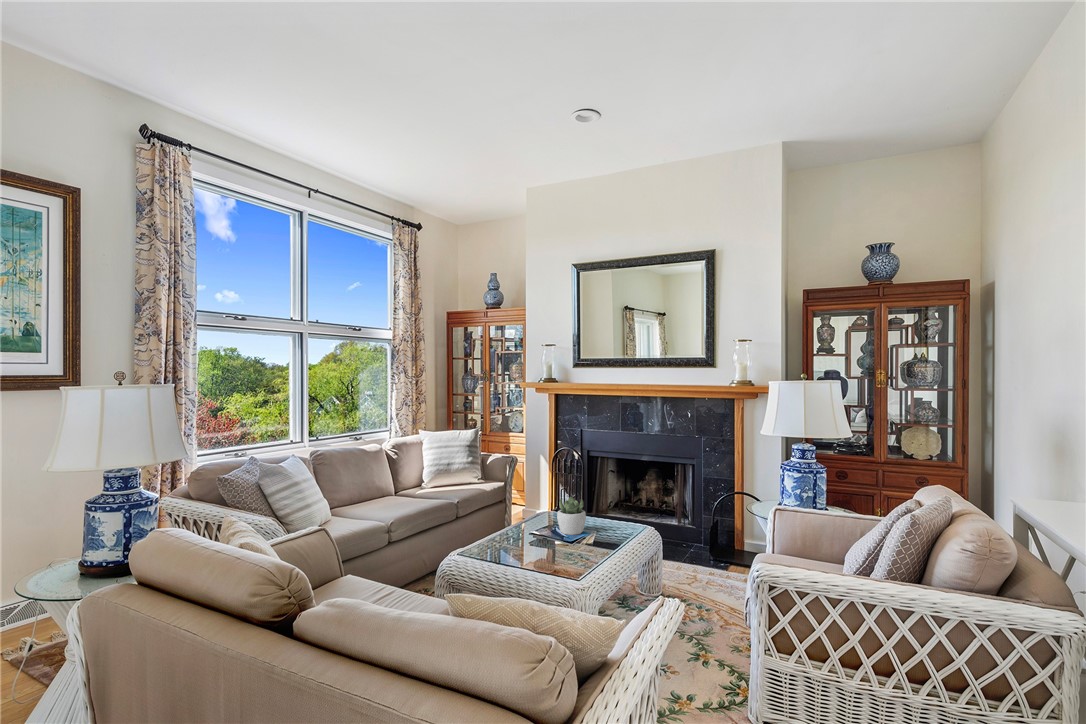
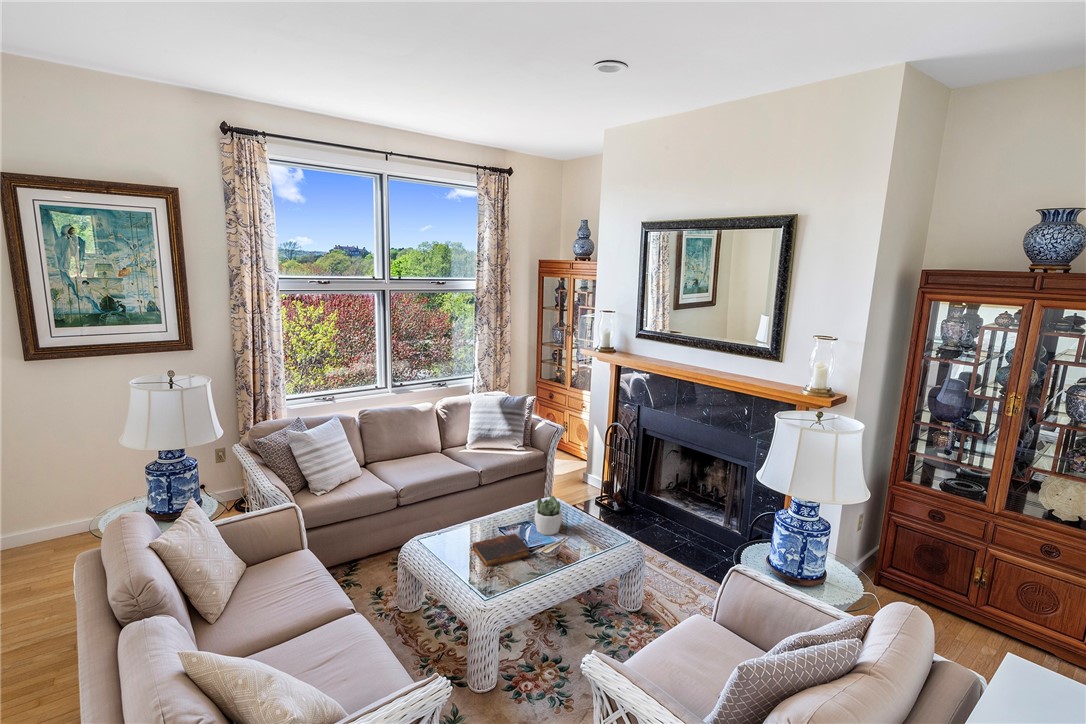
book: none [521,534,581,561] -> present [473,534,530,567]

